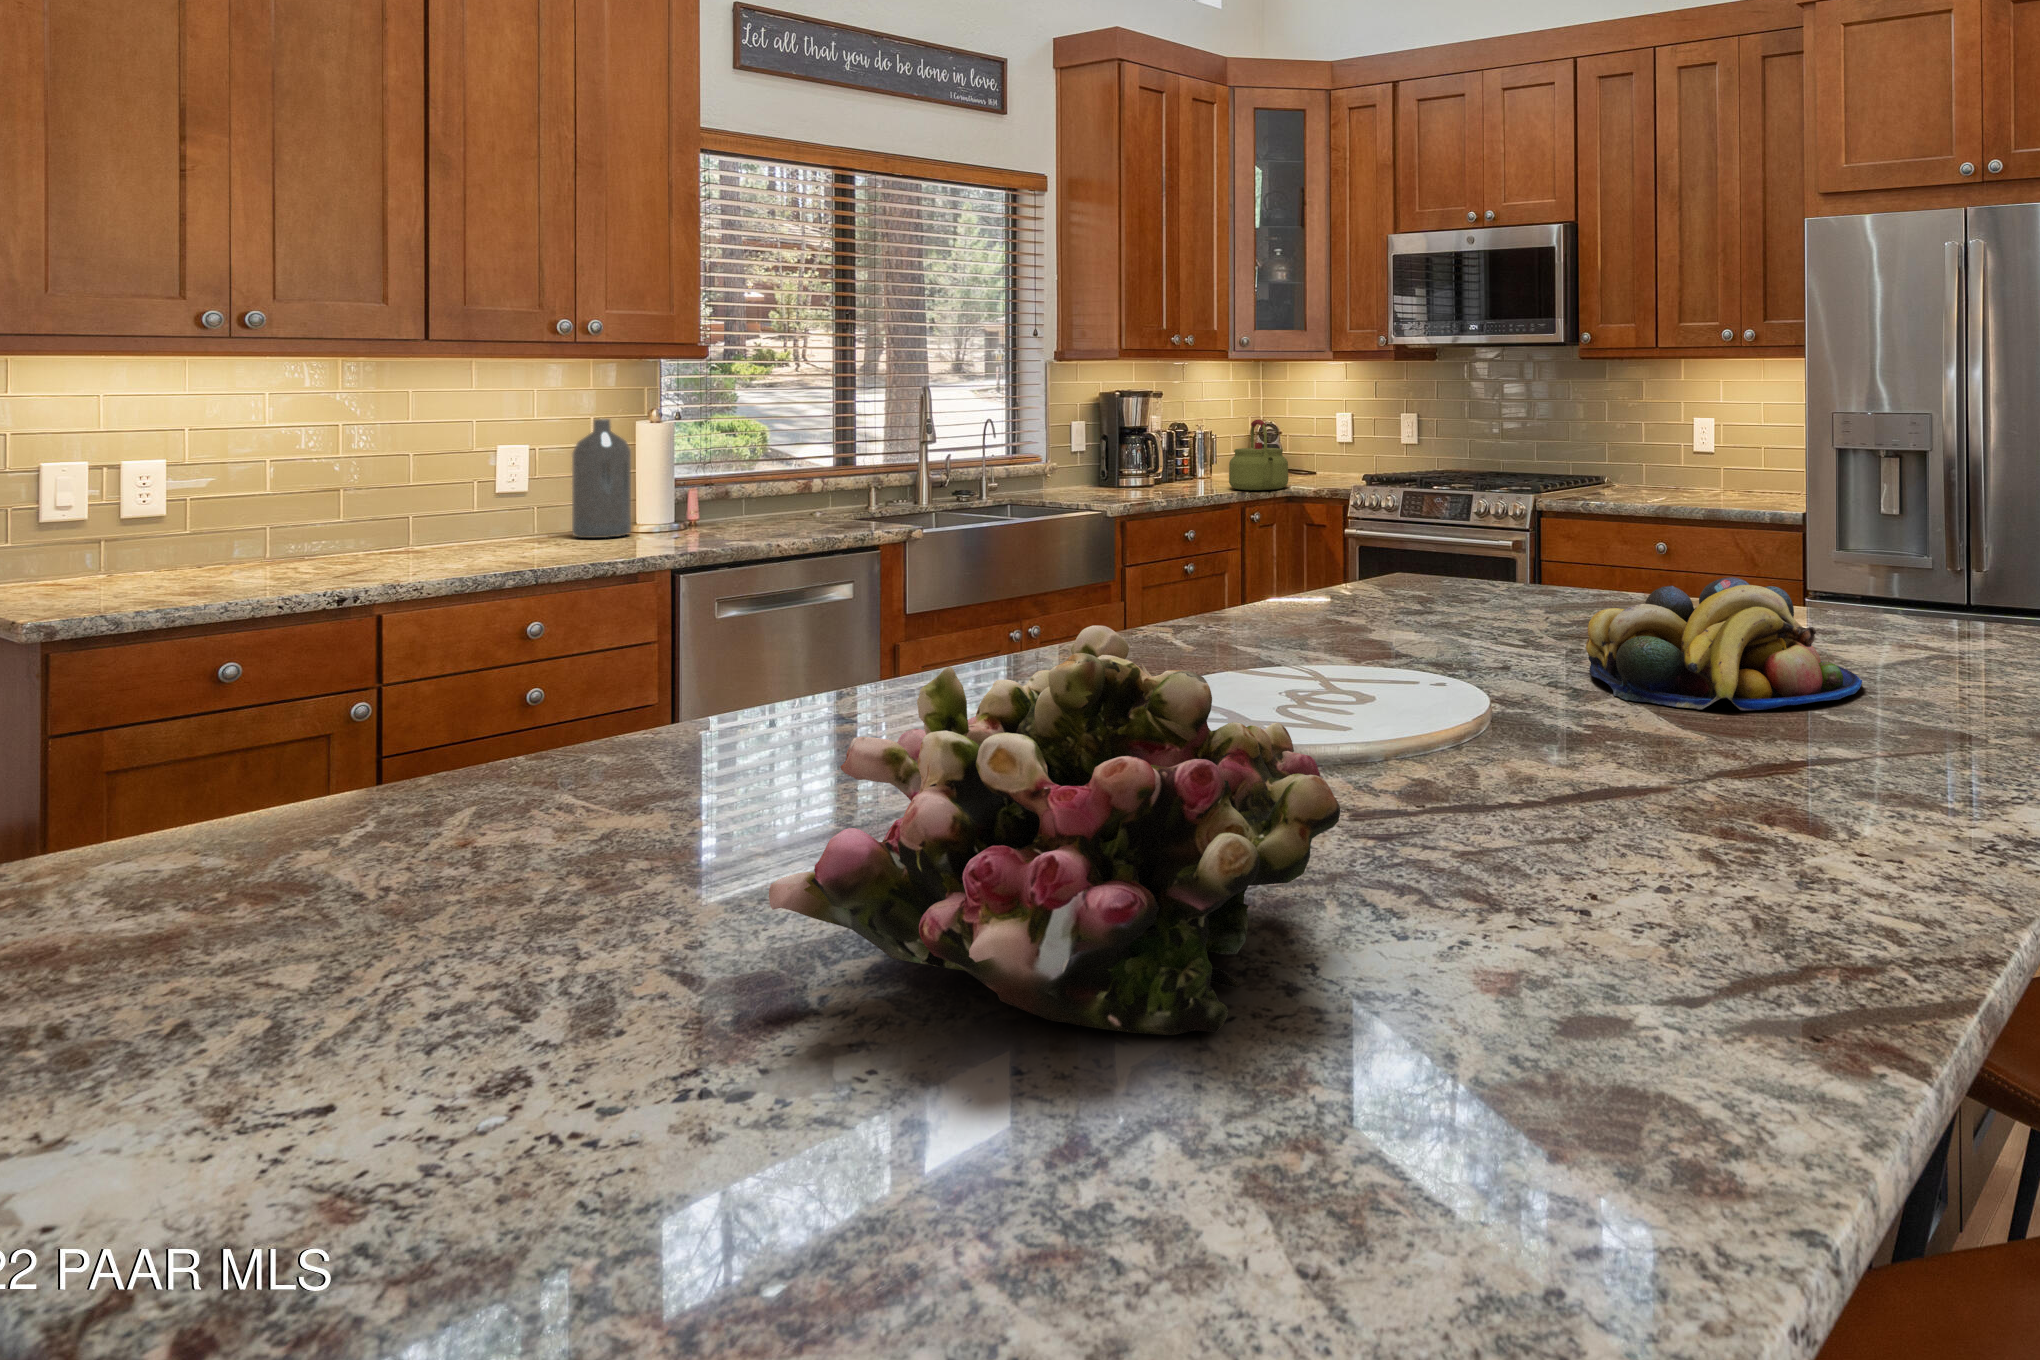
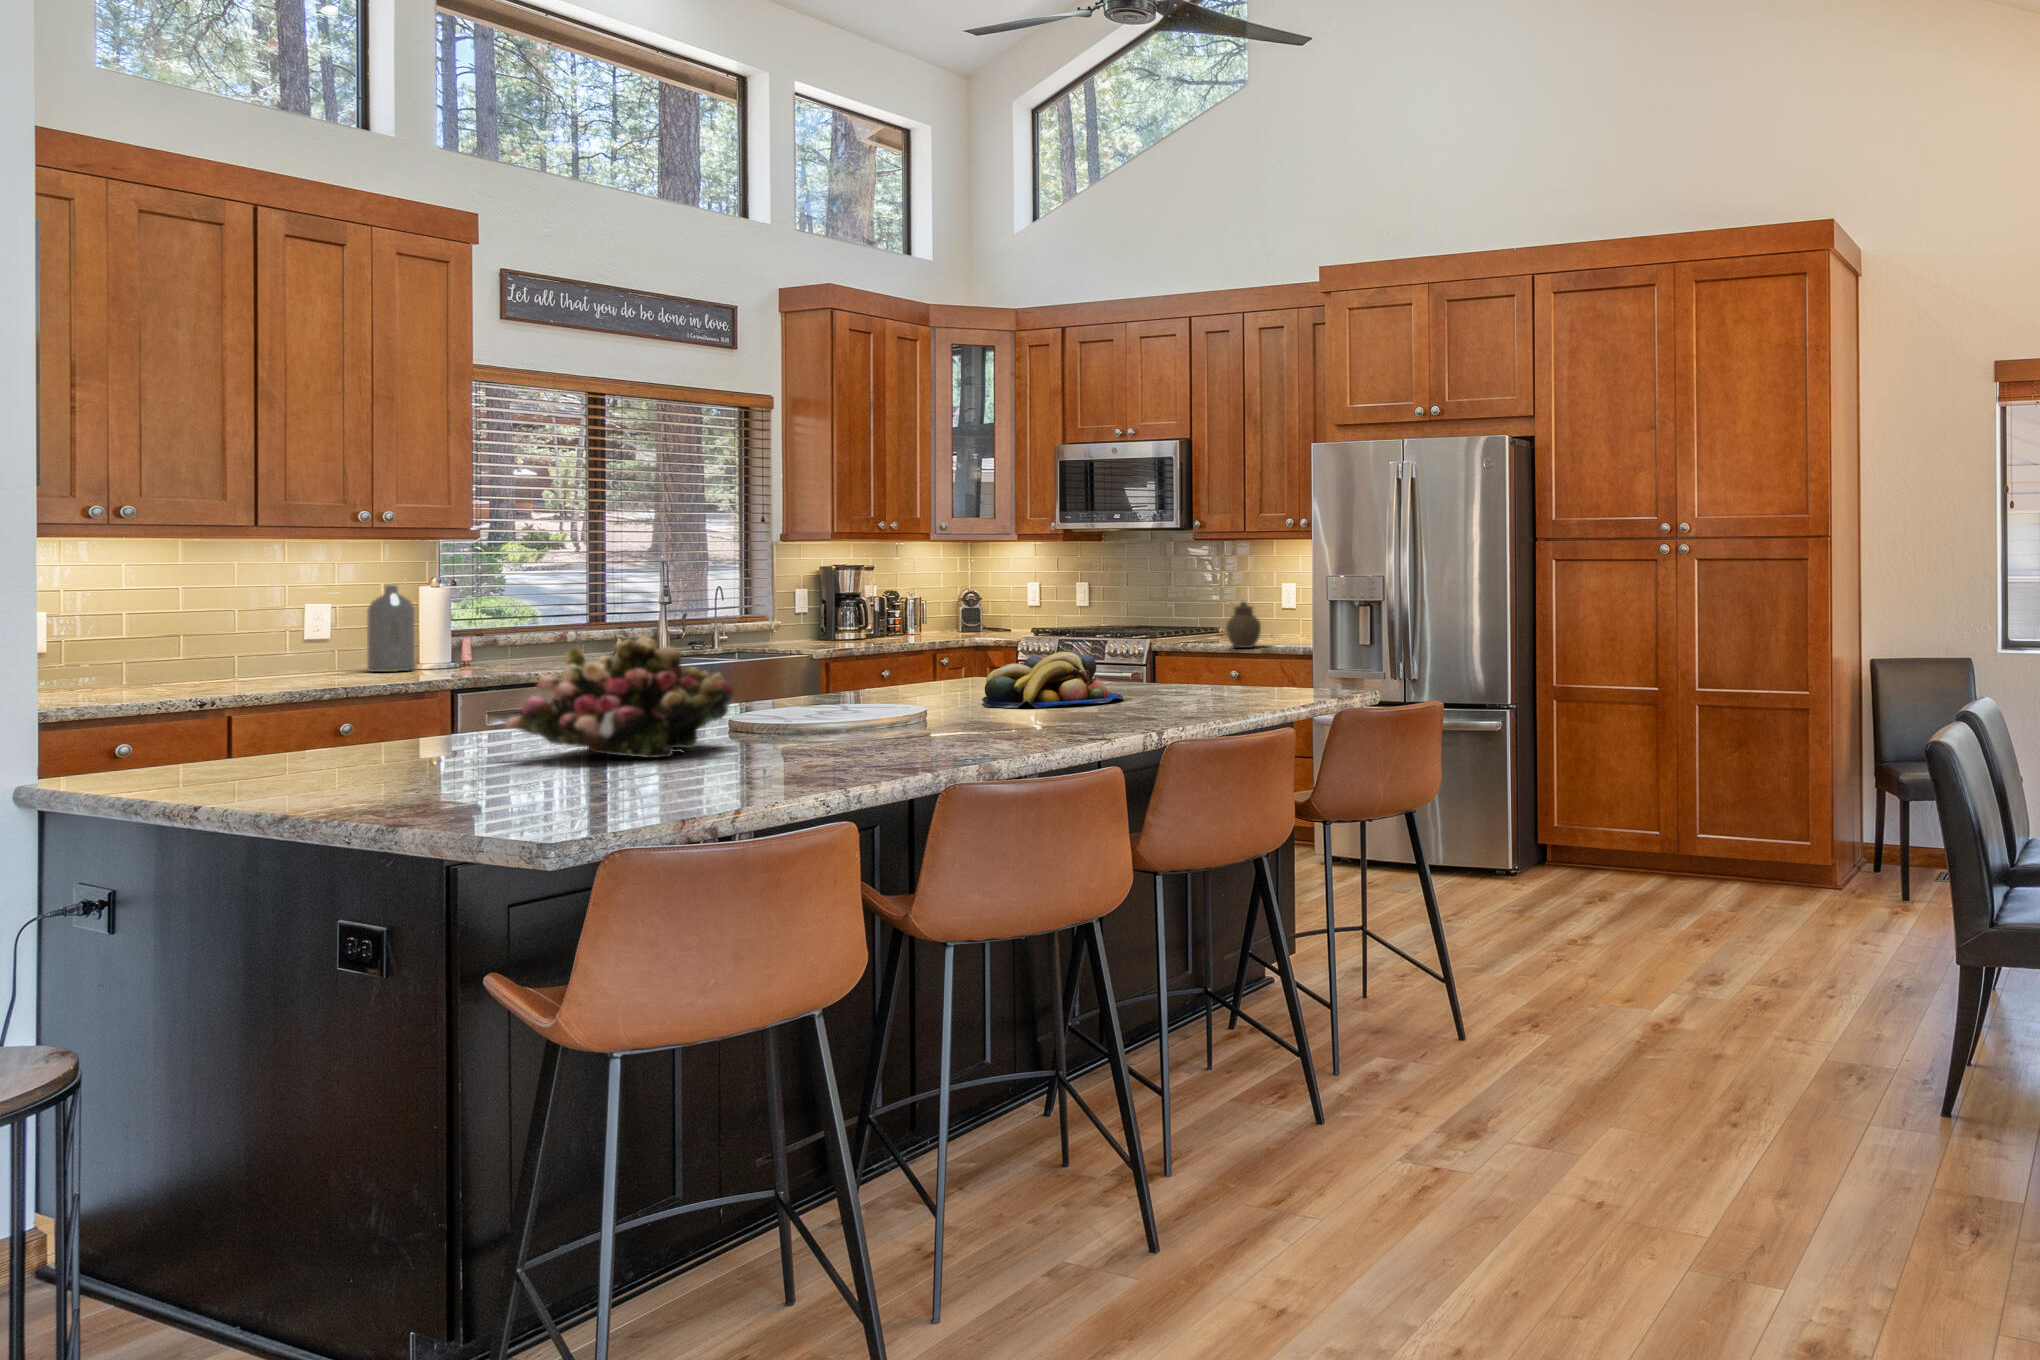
kettle: present [1229,420,1288,490] -> none [924,588,973,642]
jar: none [1655,445,1705,511] -> present [1226,602,1261,648]

